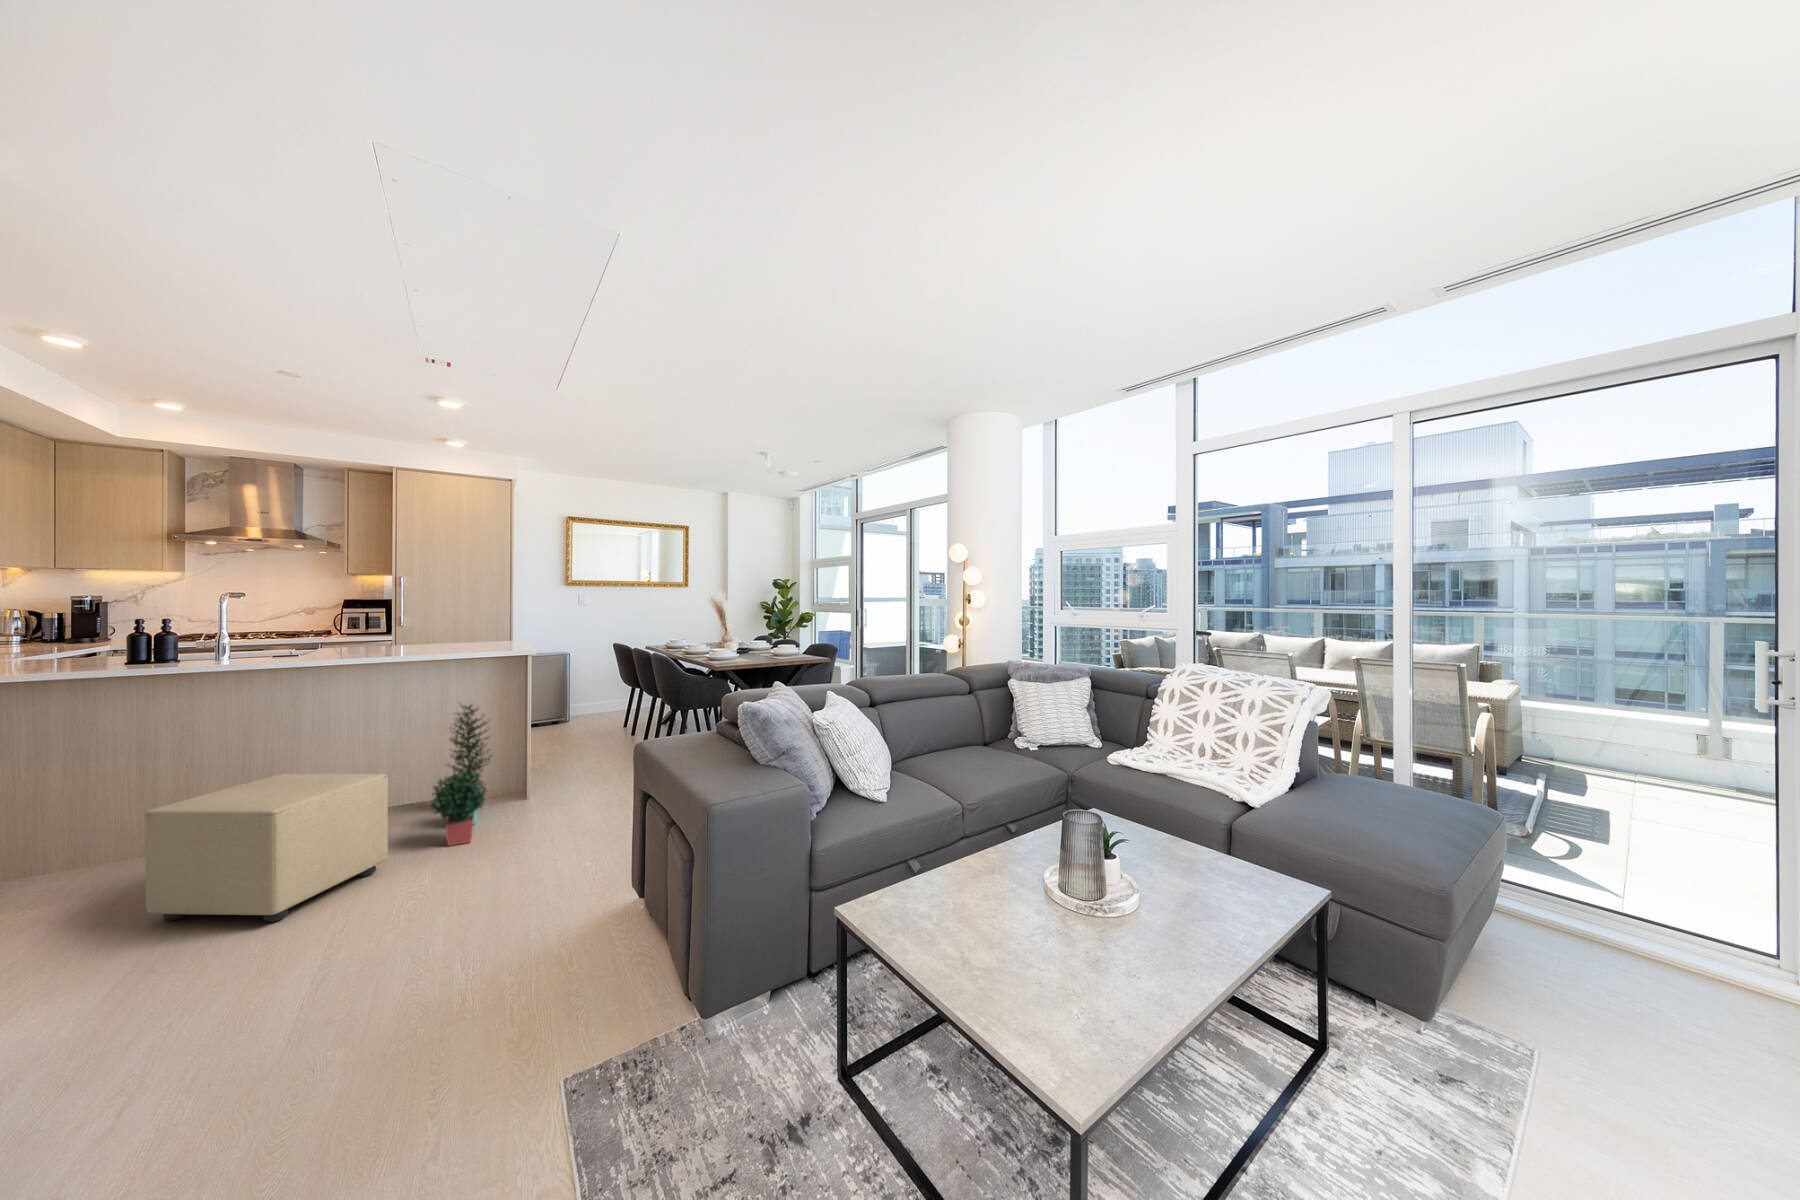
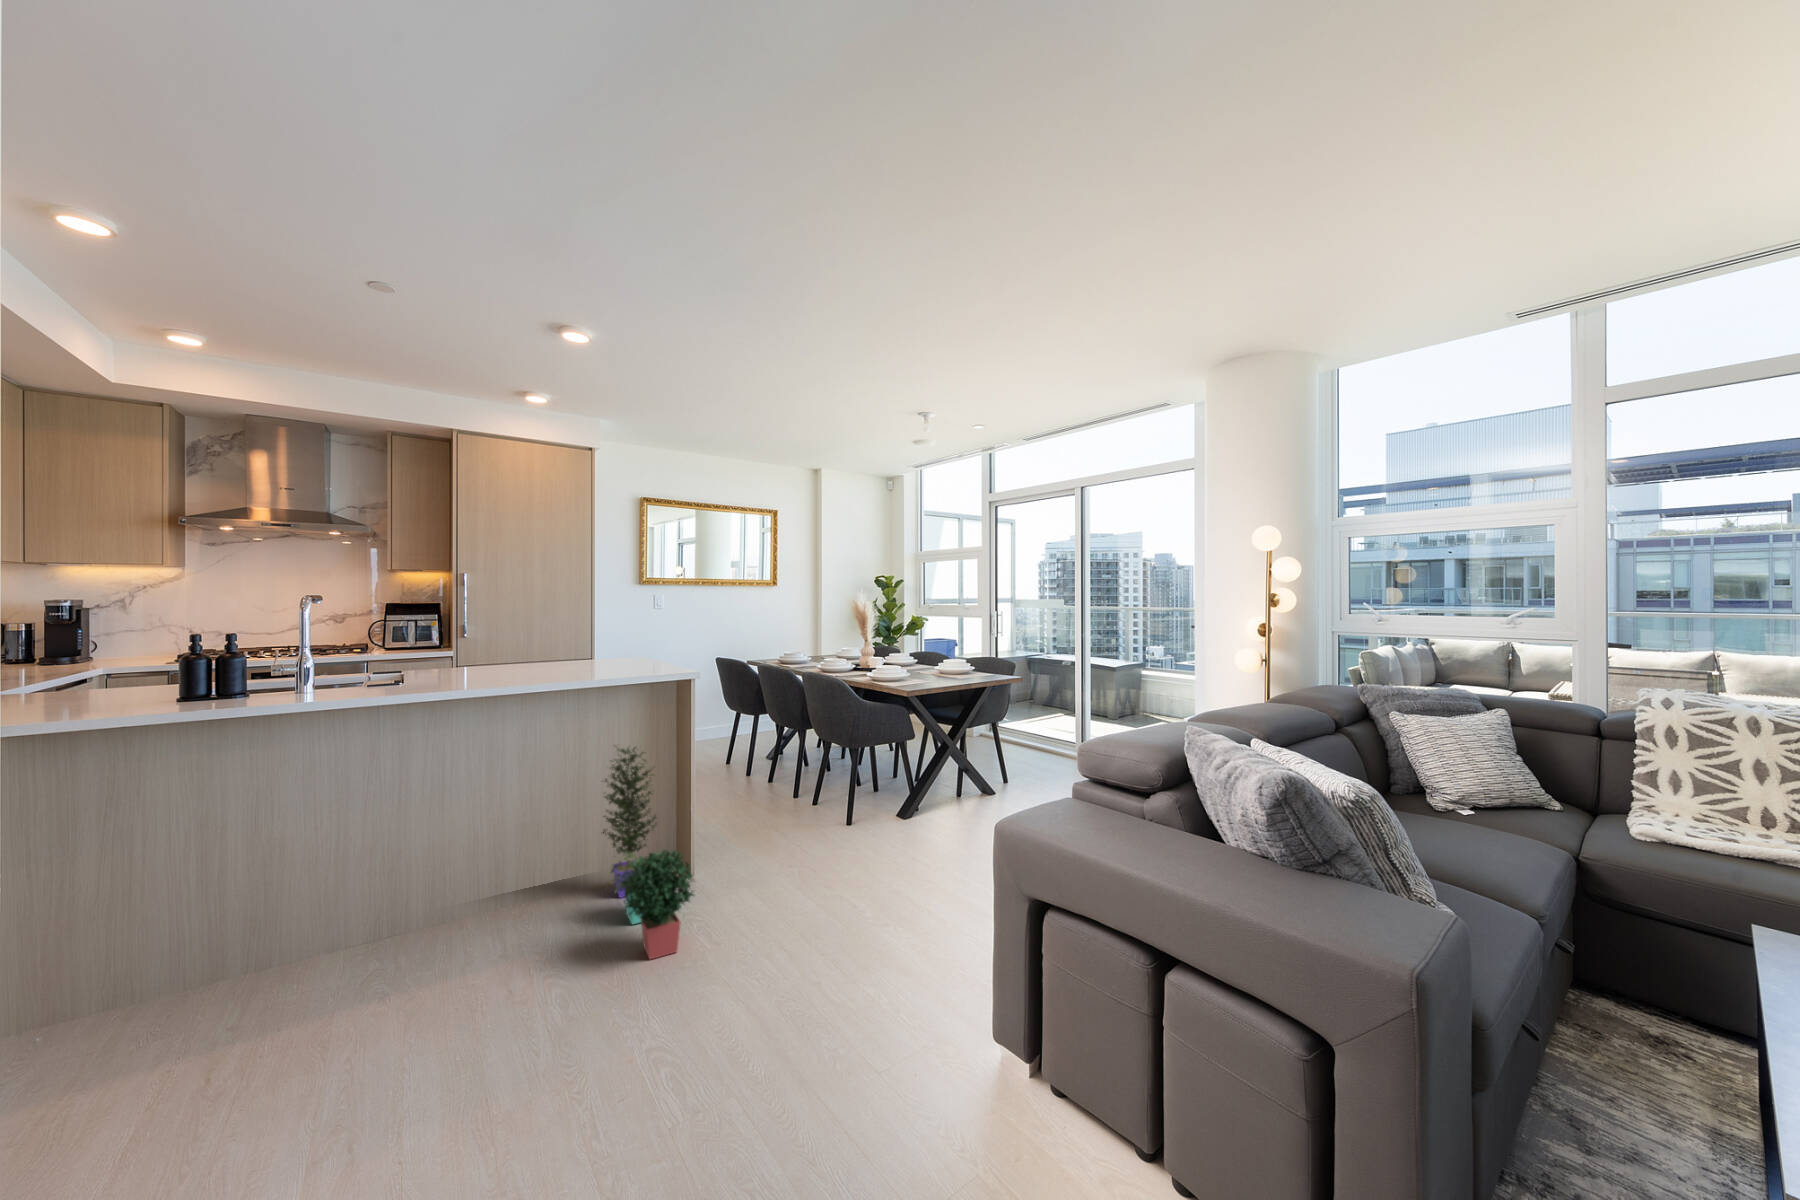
ottoman: present [145,774,388,922] -> none [278,865,593,1126]

